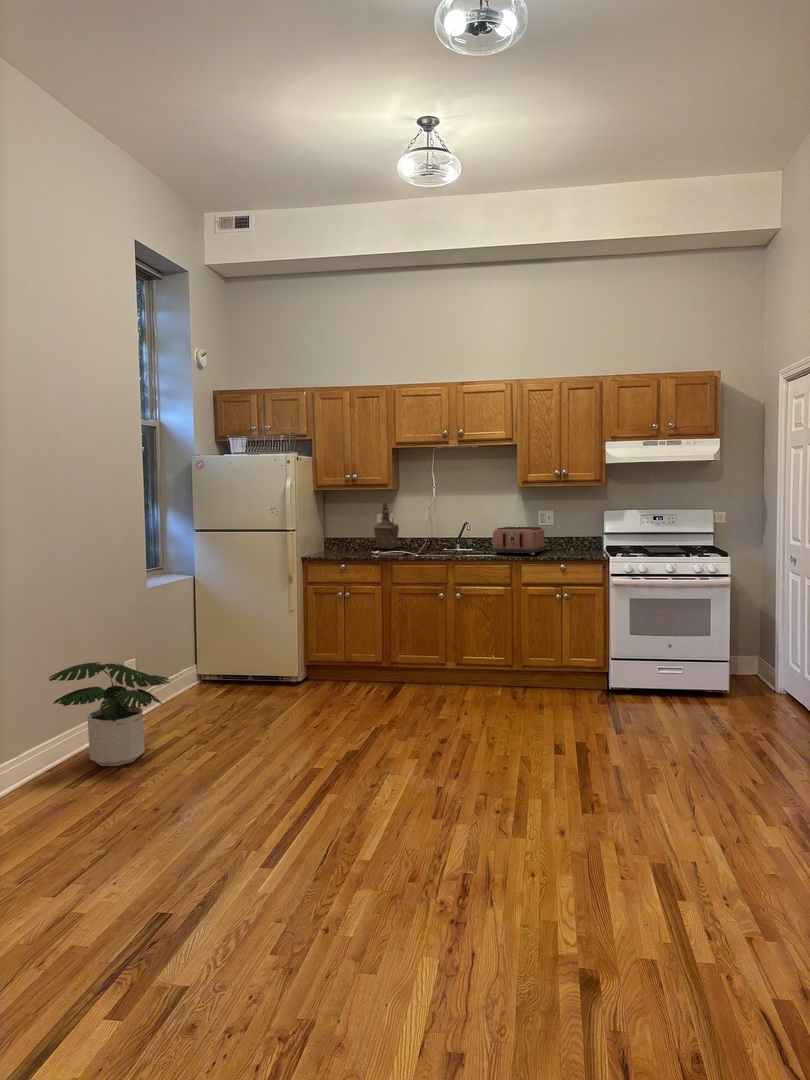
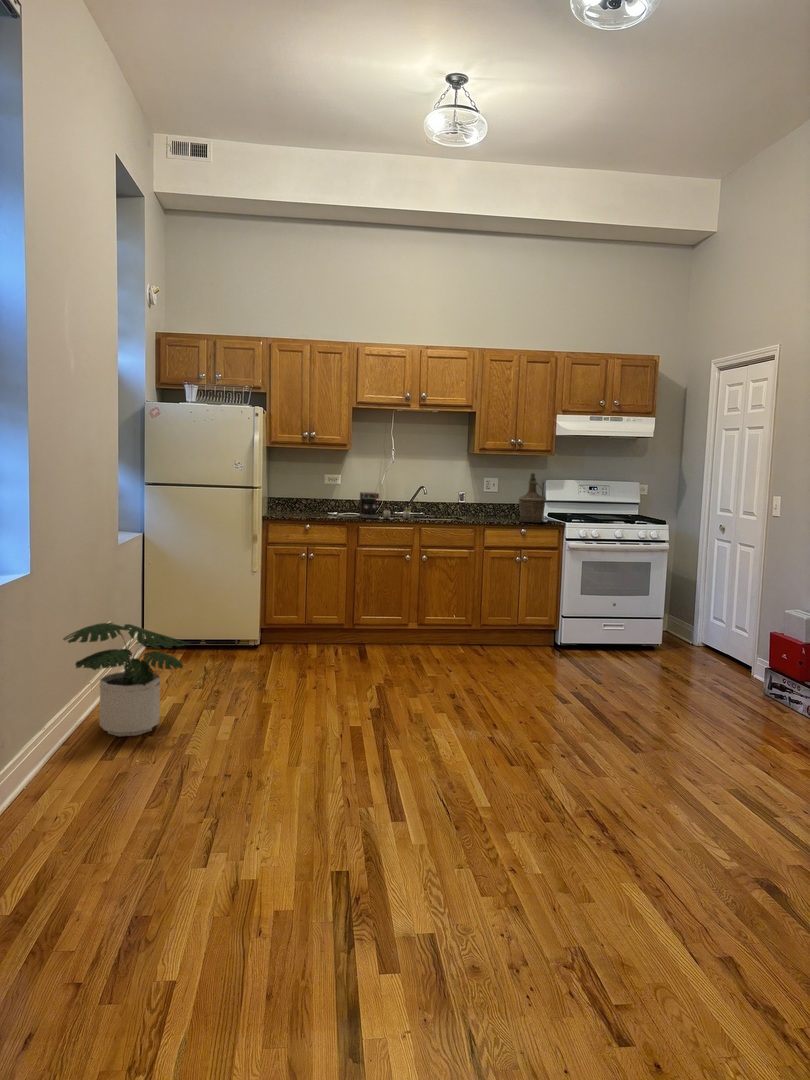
bottle: present [374,502,399,549] -> present [519,473,546,522]
toaster: present [492,527,545,555] -> none [451,492,494,519]
coffee maker: none [399,531,449,557] -> present [359,492,412,519]

